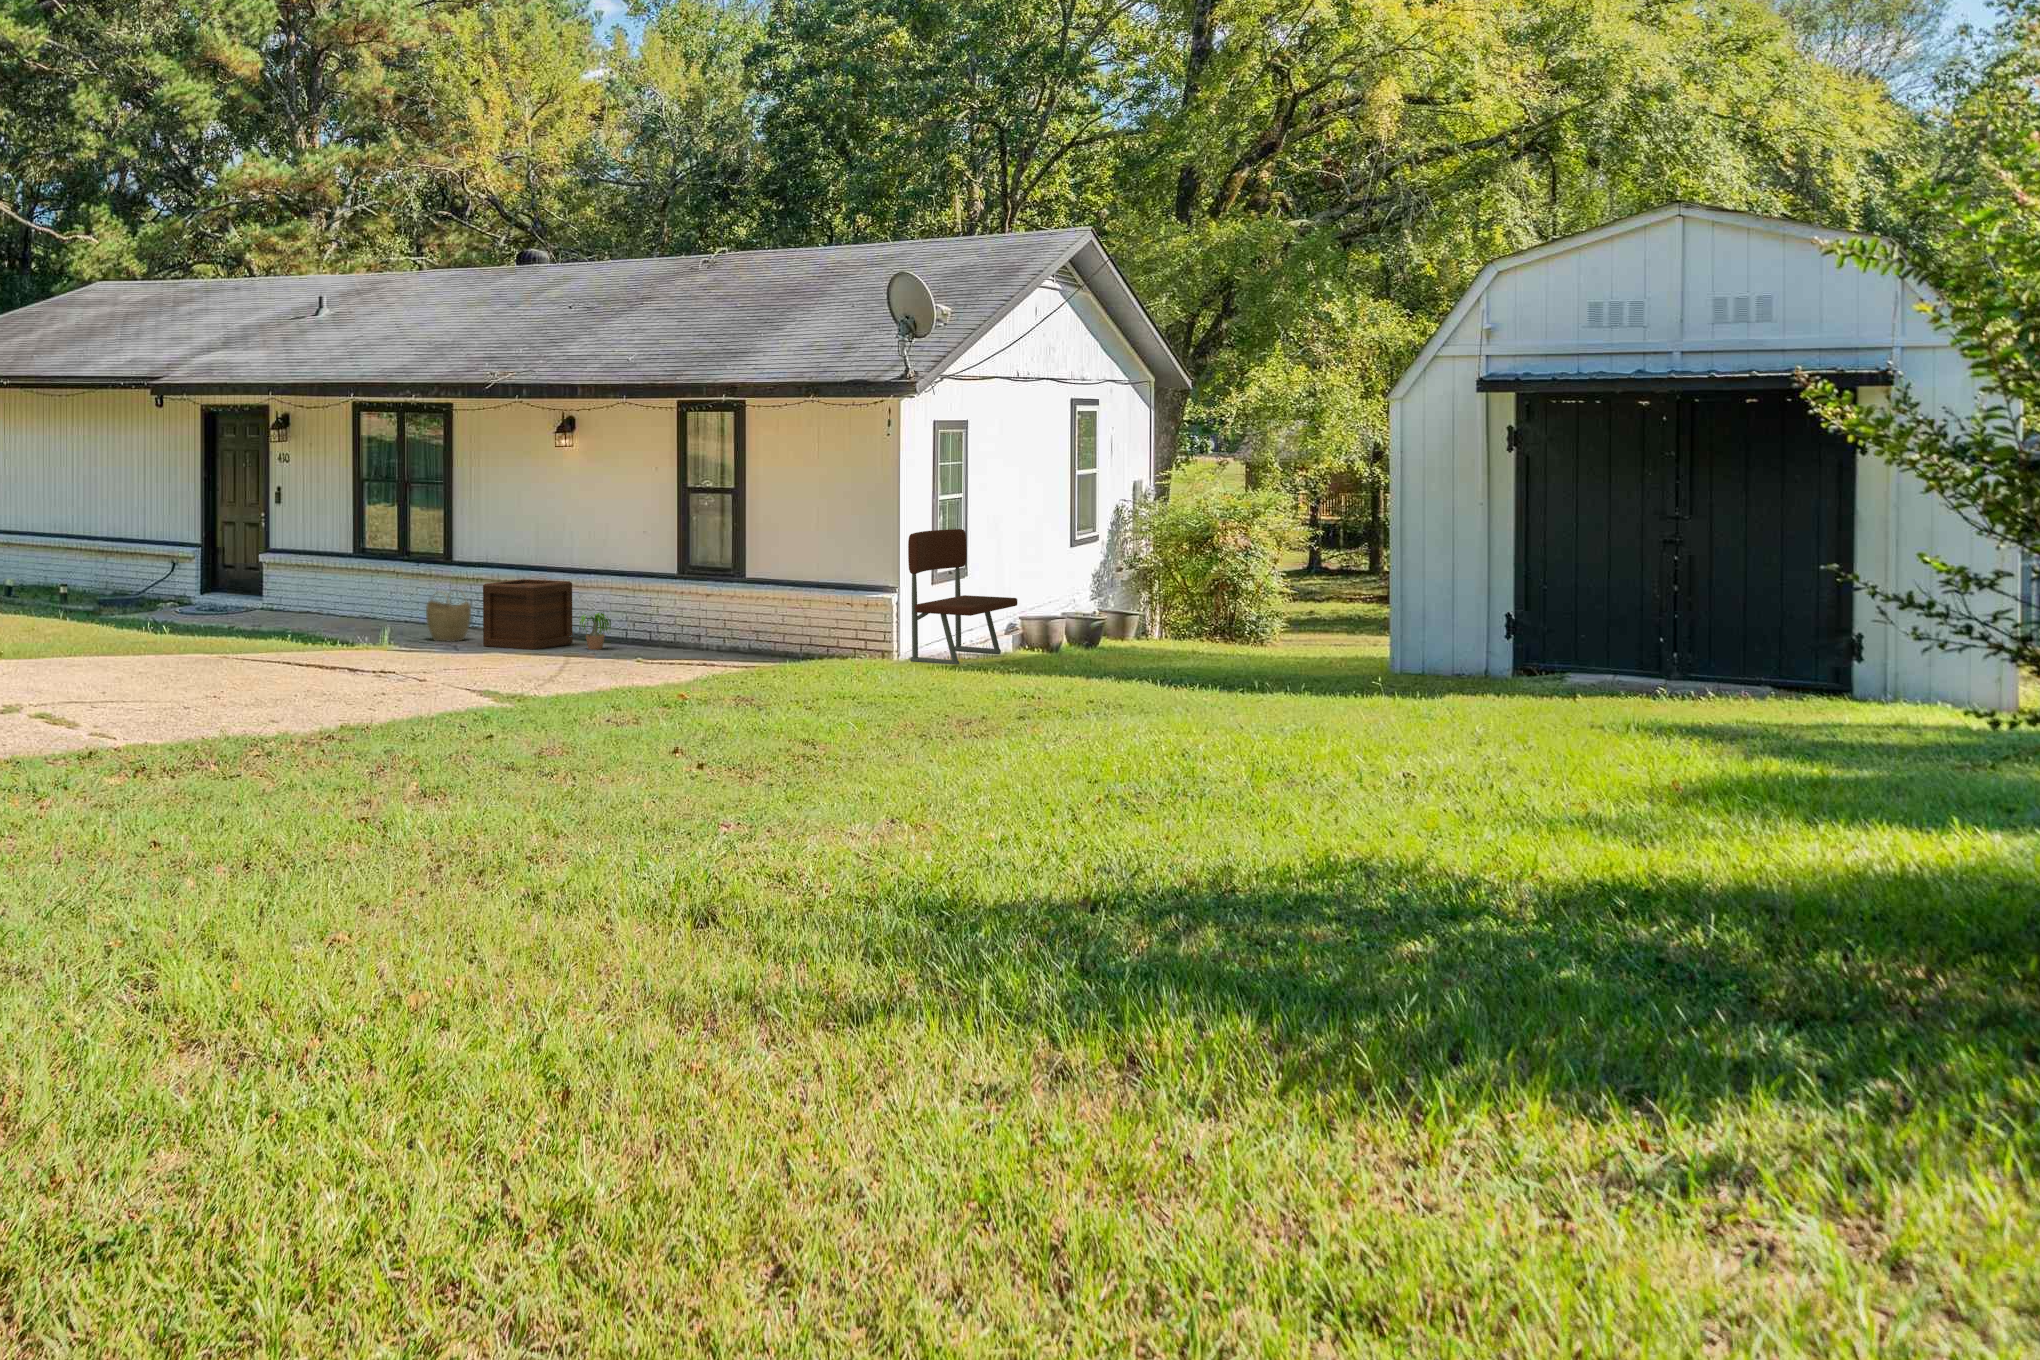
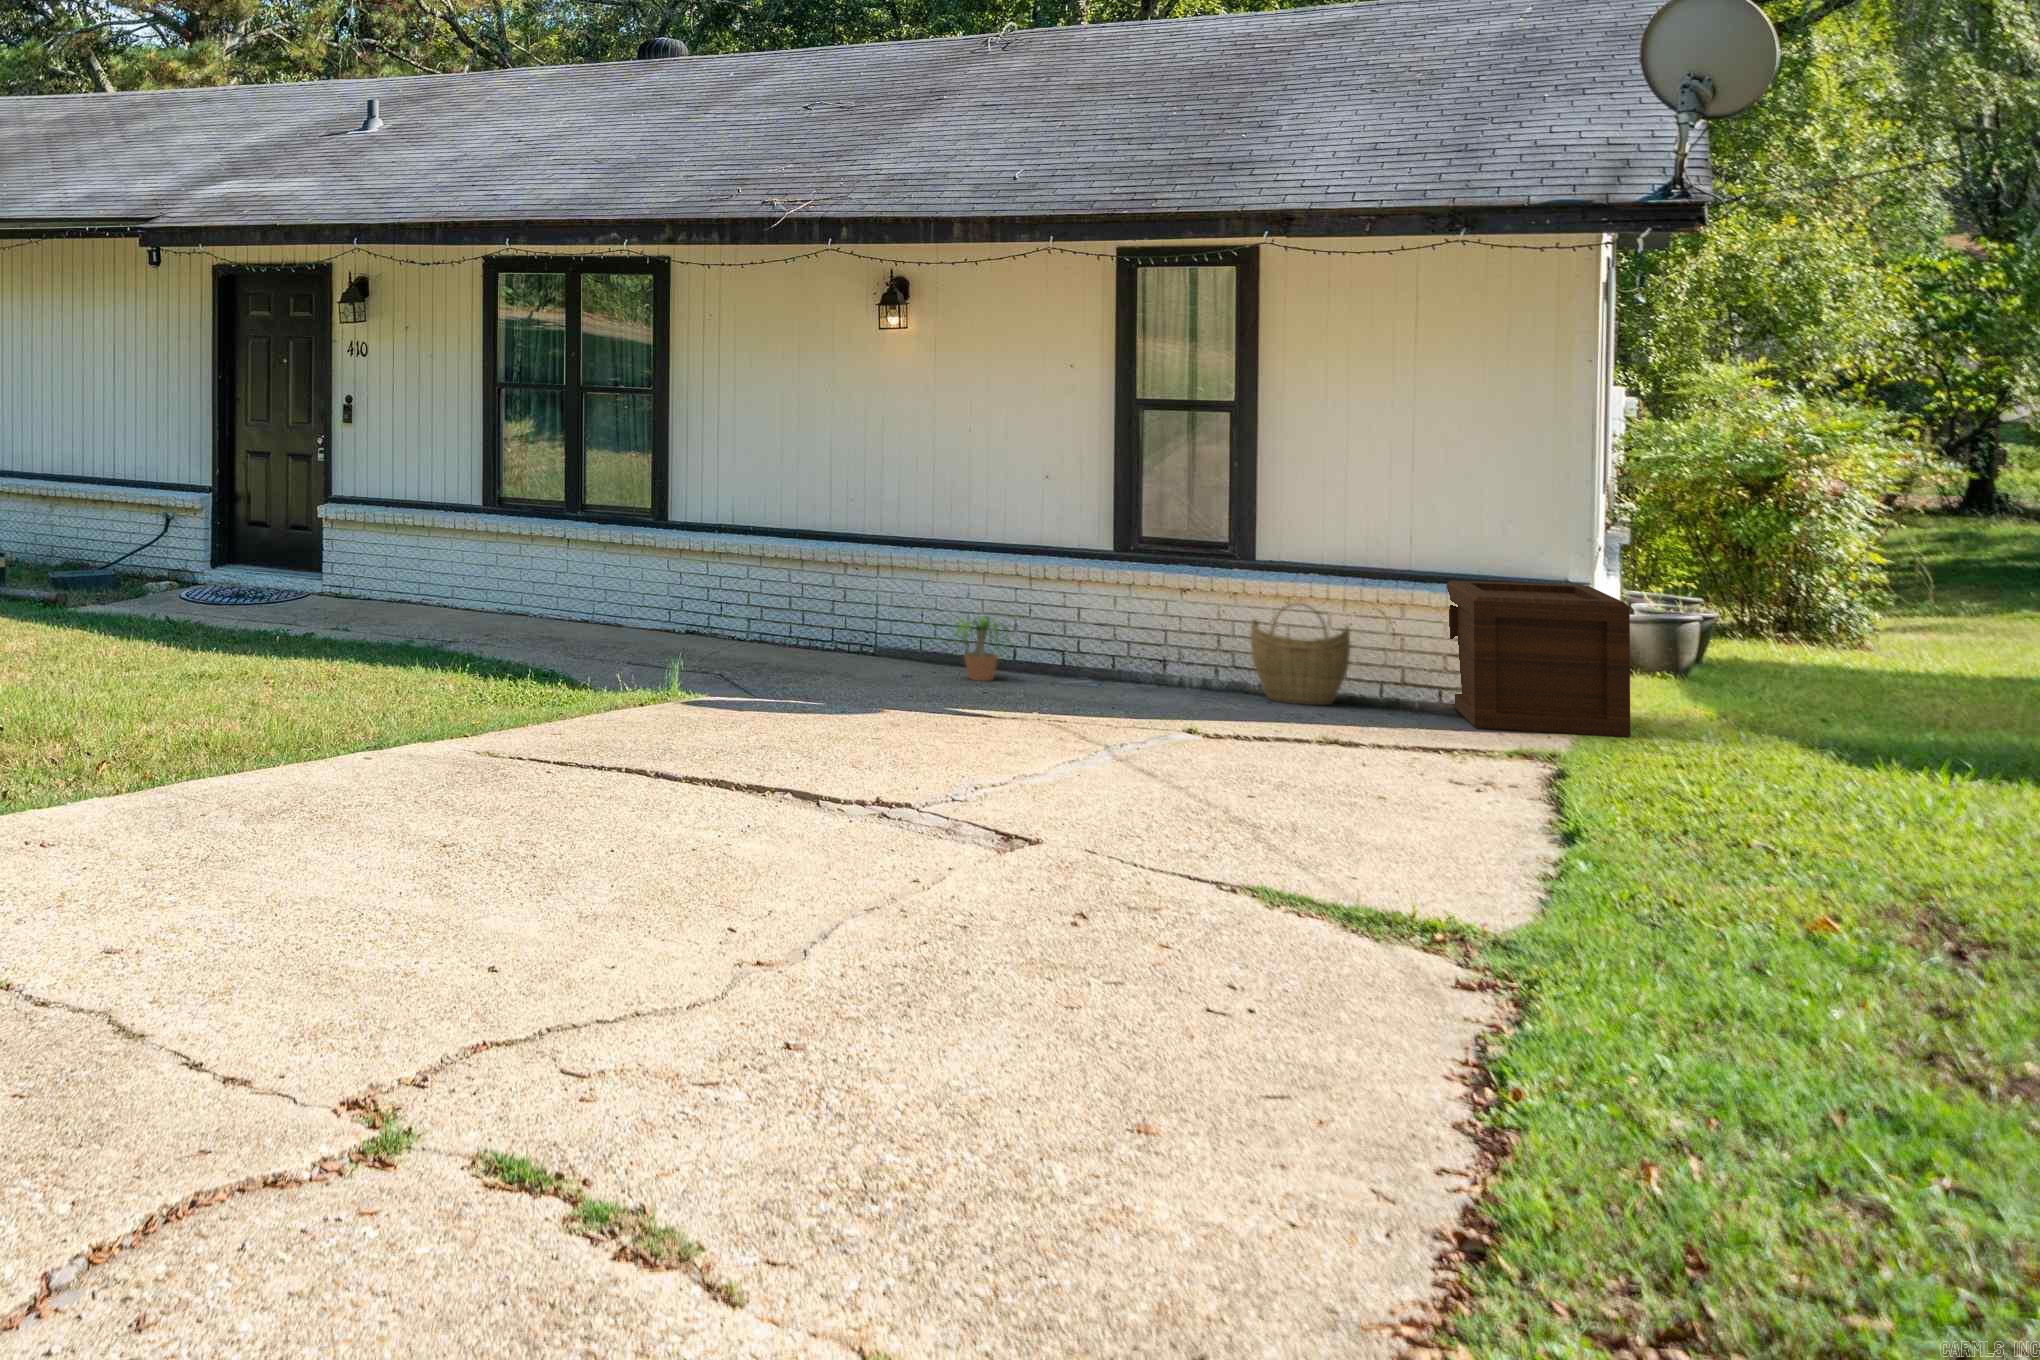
bench: present [908,529,1017,665] -> none [1621,474,1800,733]
wooden crate: present [483,579,573,650] -> present [1446,581,1630,738]
woven basket: present [426,590,471,642] -> present [1251,603,1350,705]

